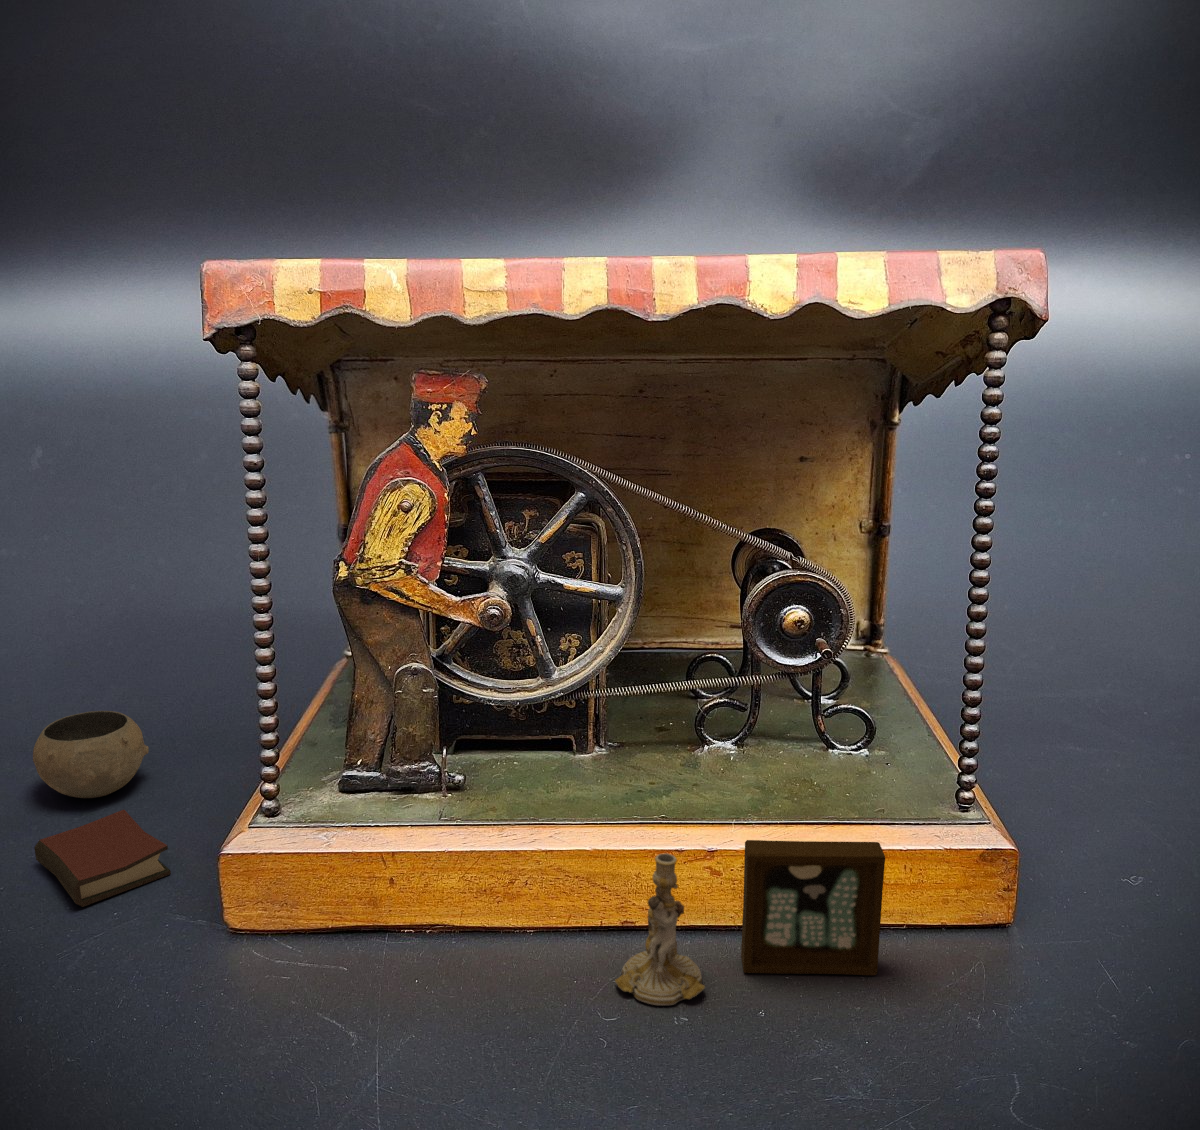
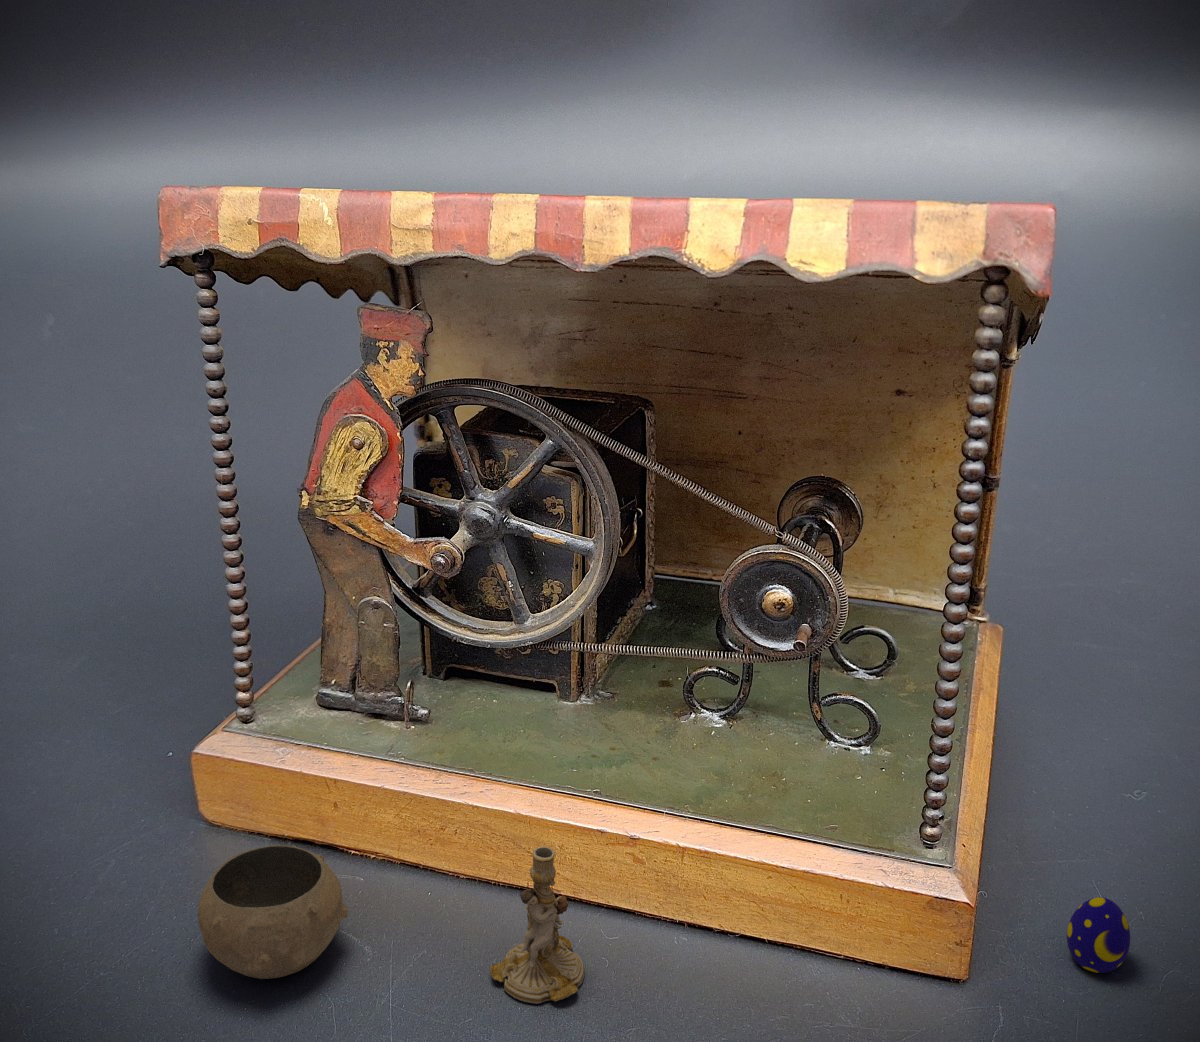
ceramic bowl: present [33,711,149,798] -> present [198,845,348,979]
hardback book: present [34,810,171,907] -> none [31,704,142,798]
decorative egg: none [1078,834,1132,899] -> present [1067,897,1130,973]
picture frame: present [741,840,885,975] -> none [629,846,783,1013]

